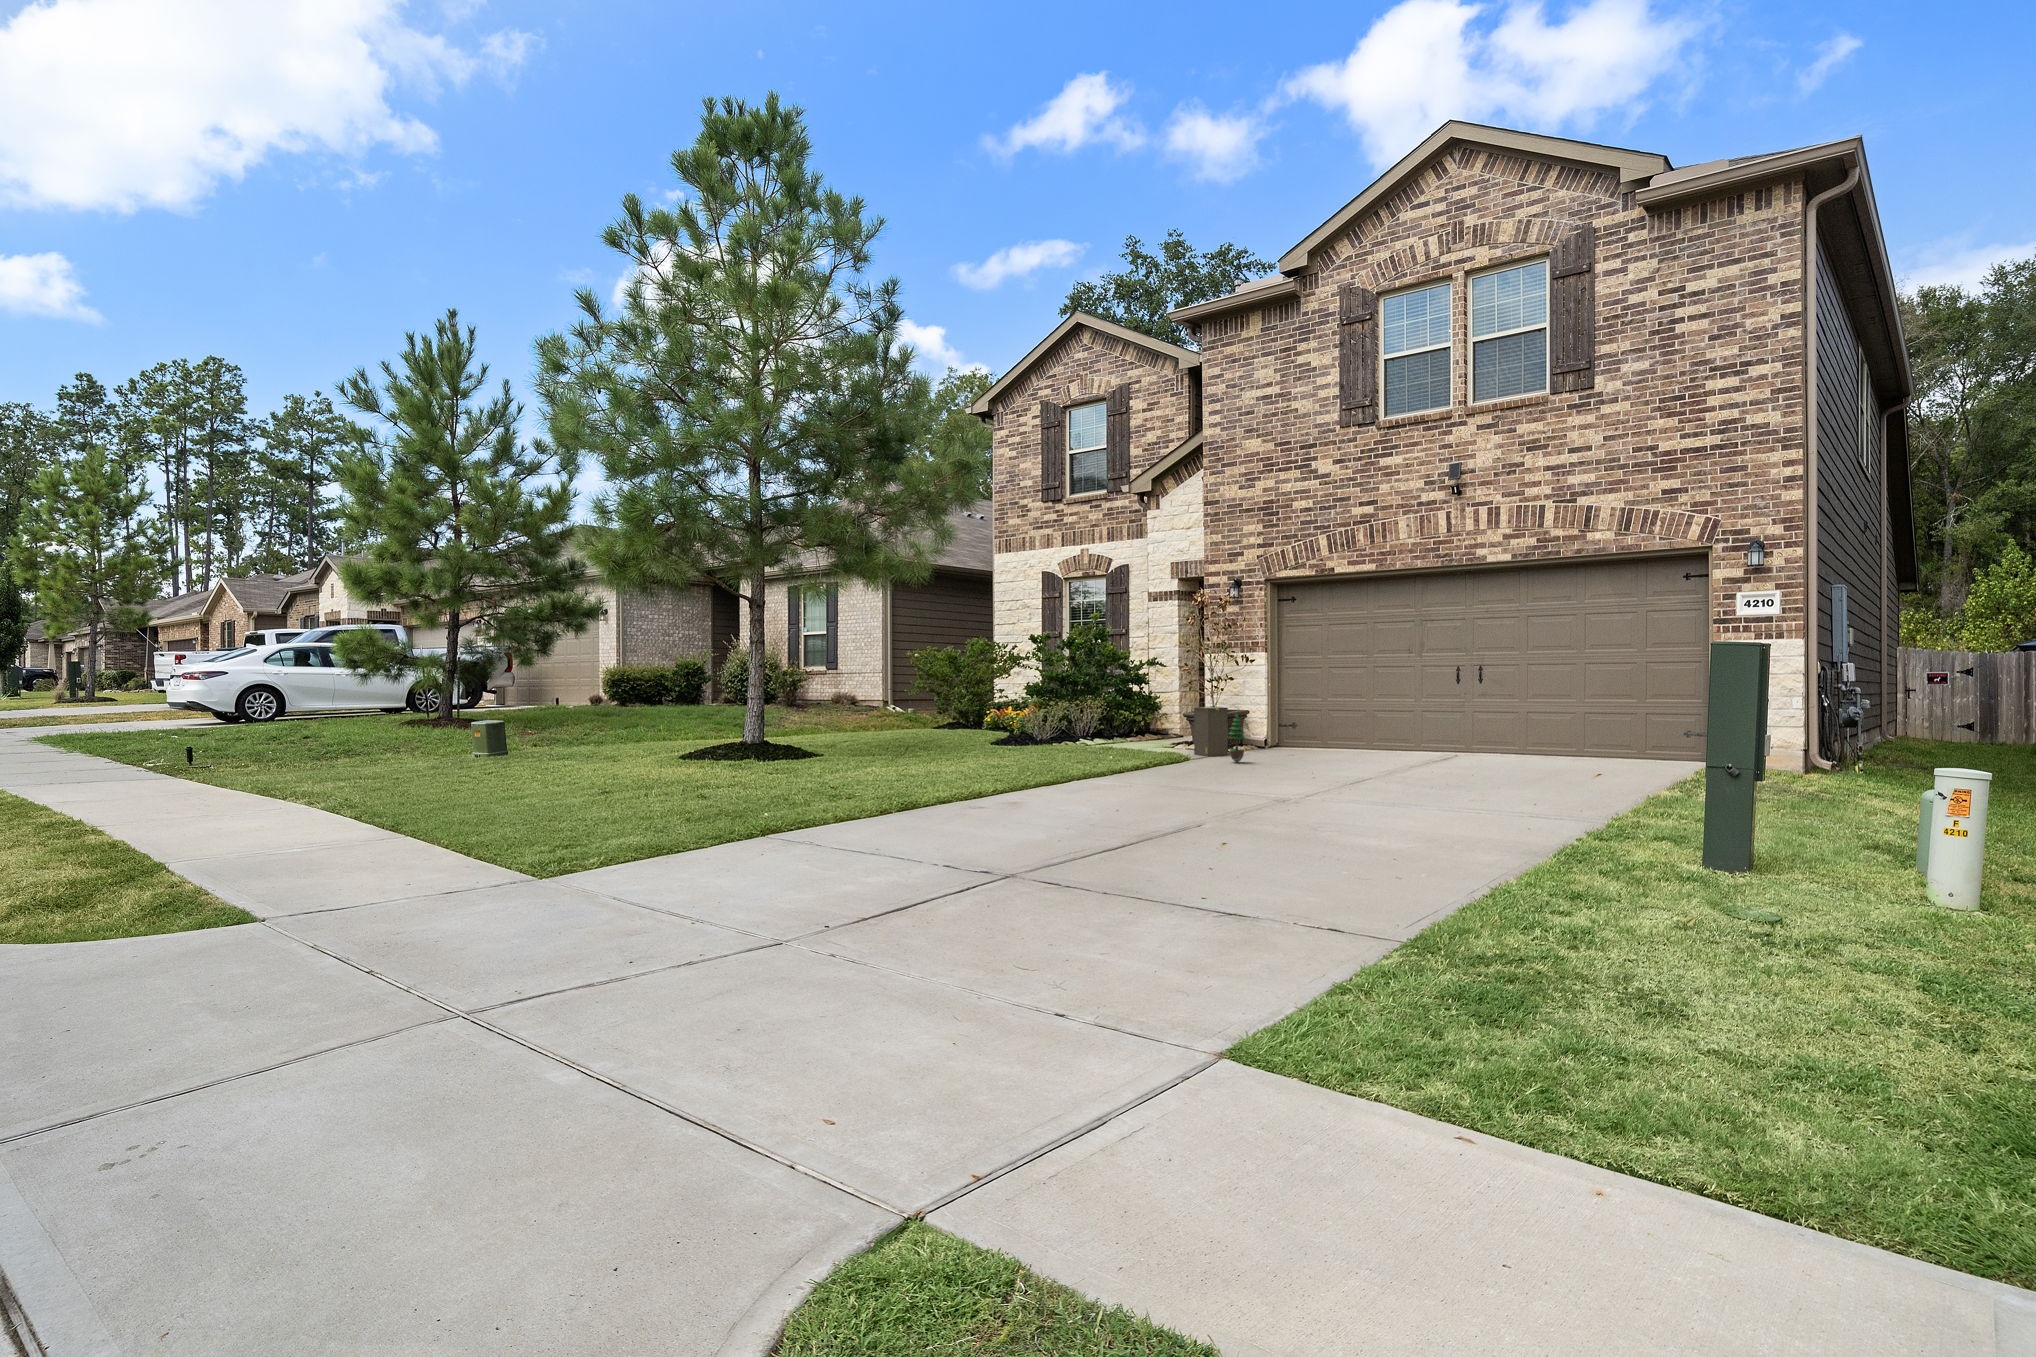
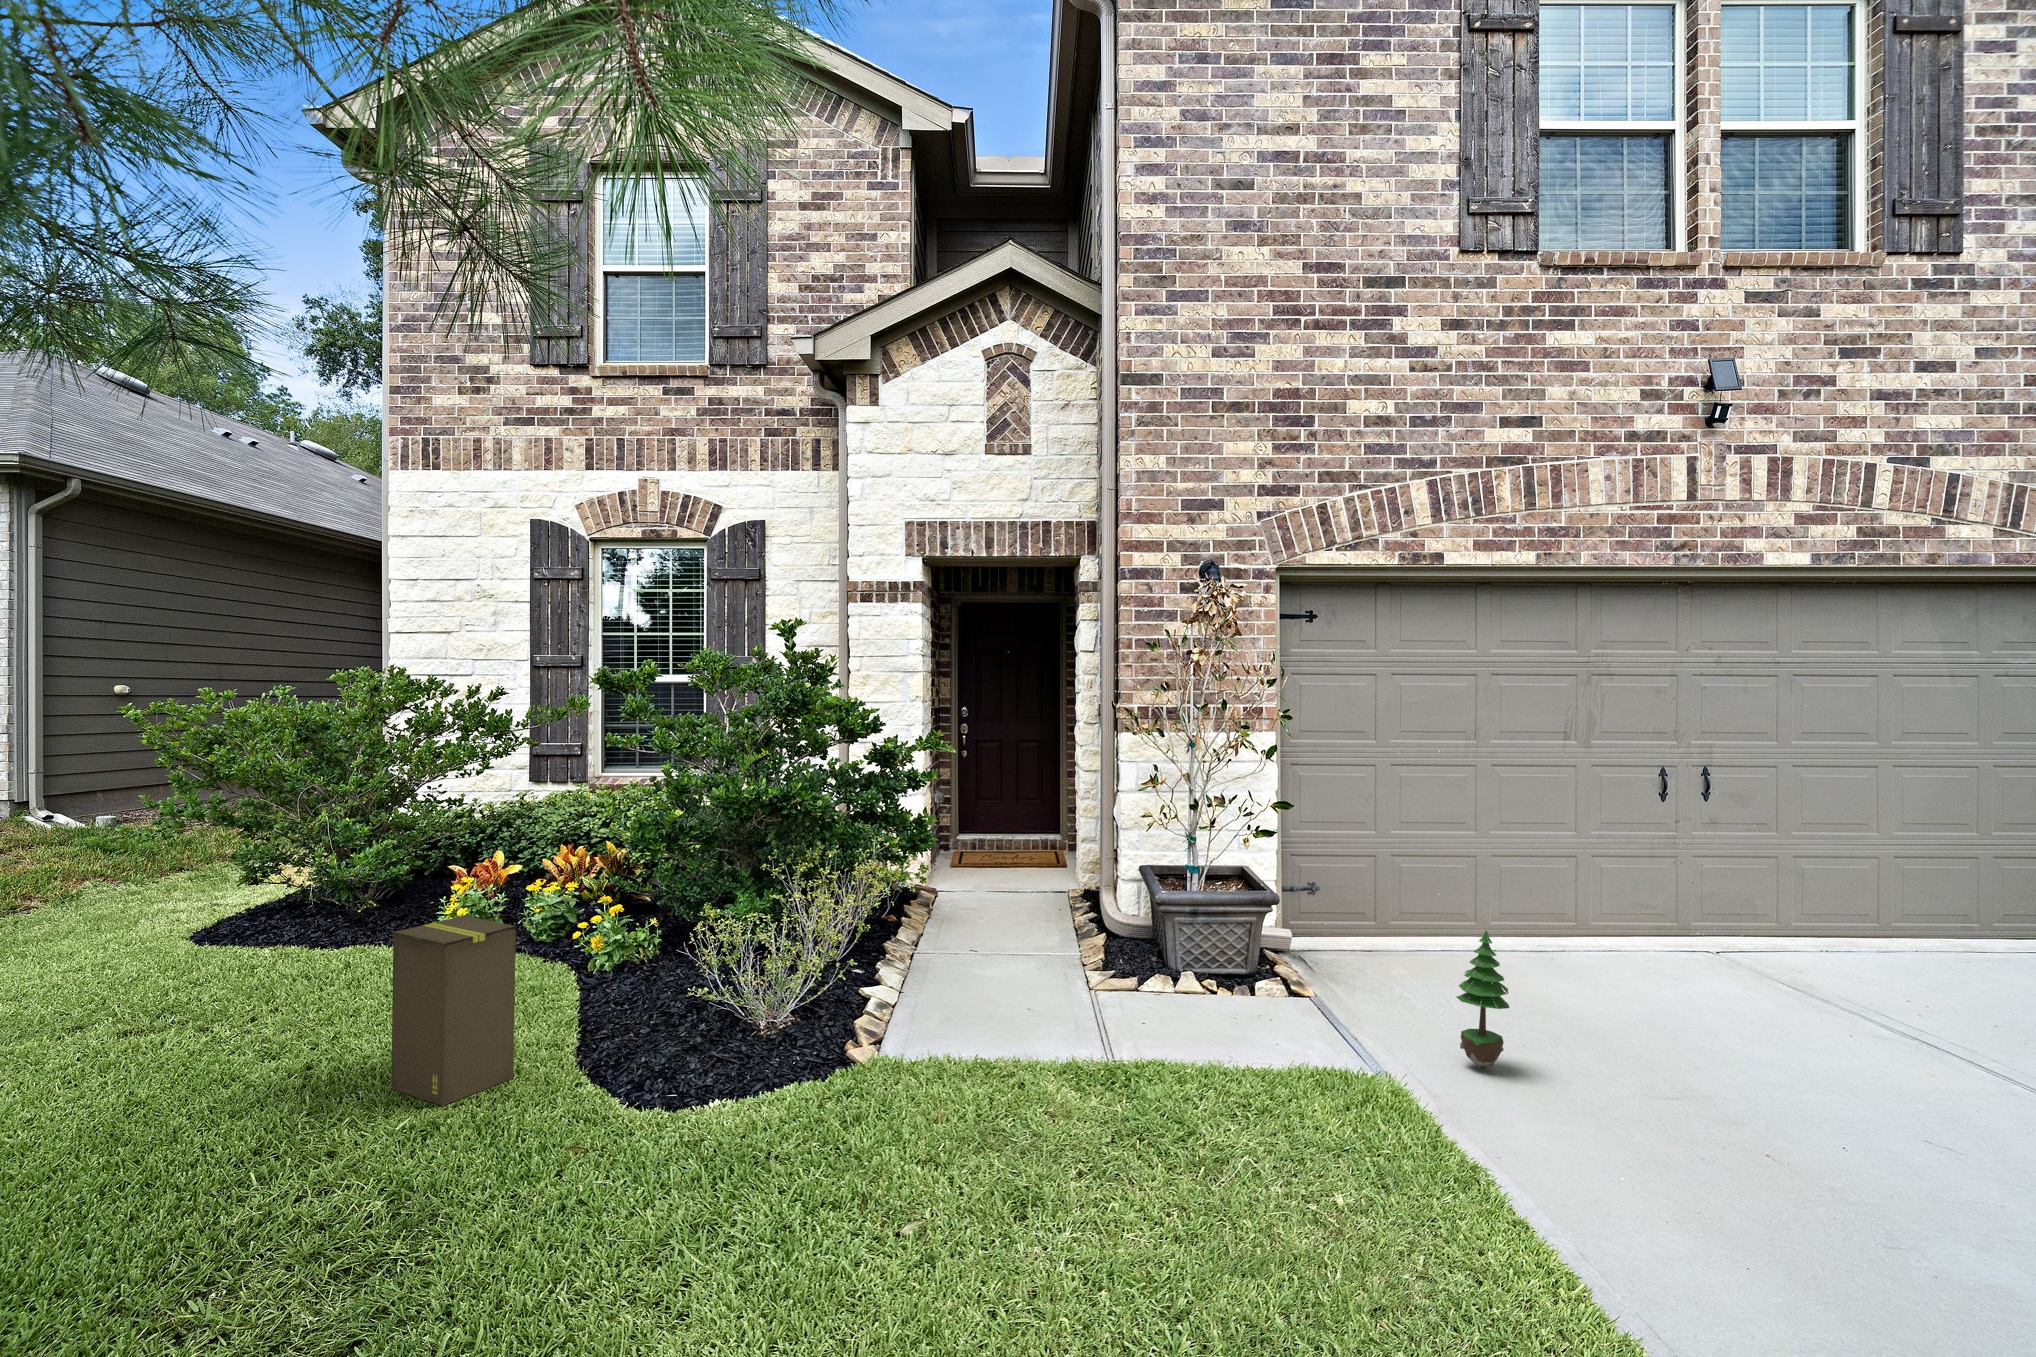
cardboard box: present [1194,707,1228,756] -> present [391,916,516,1106]

